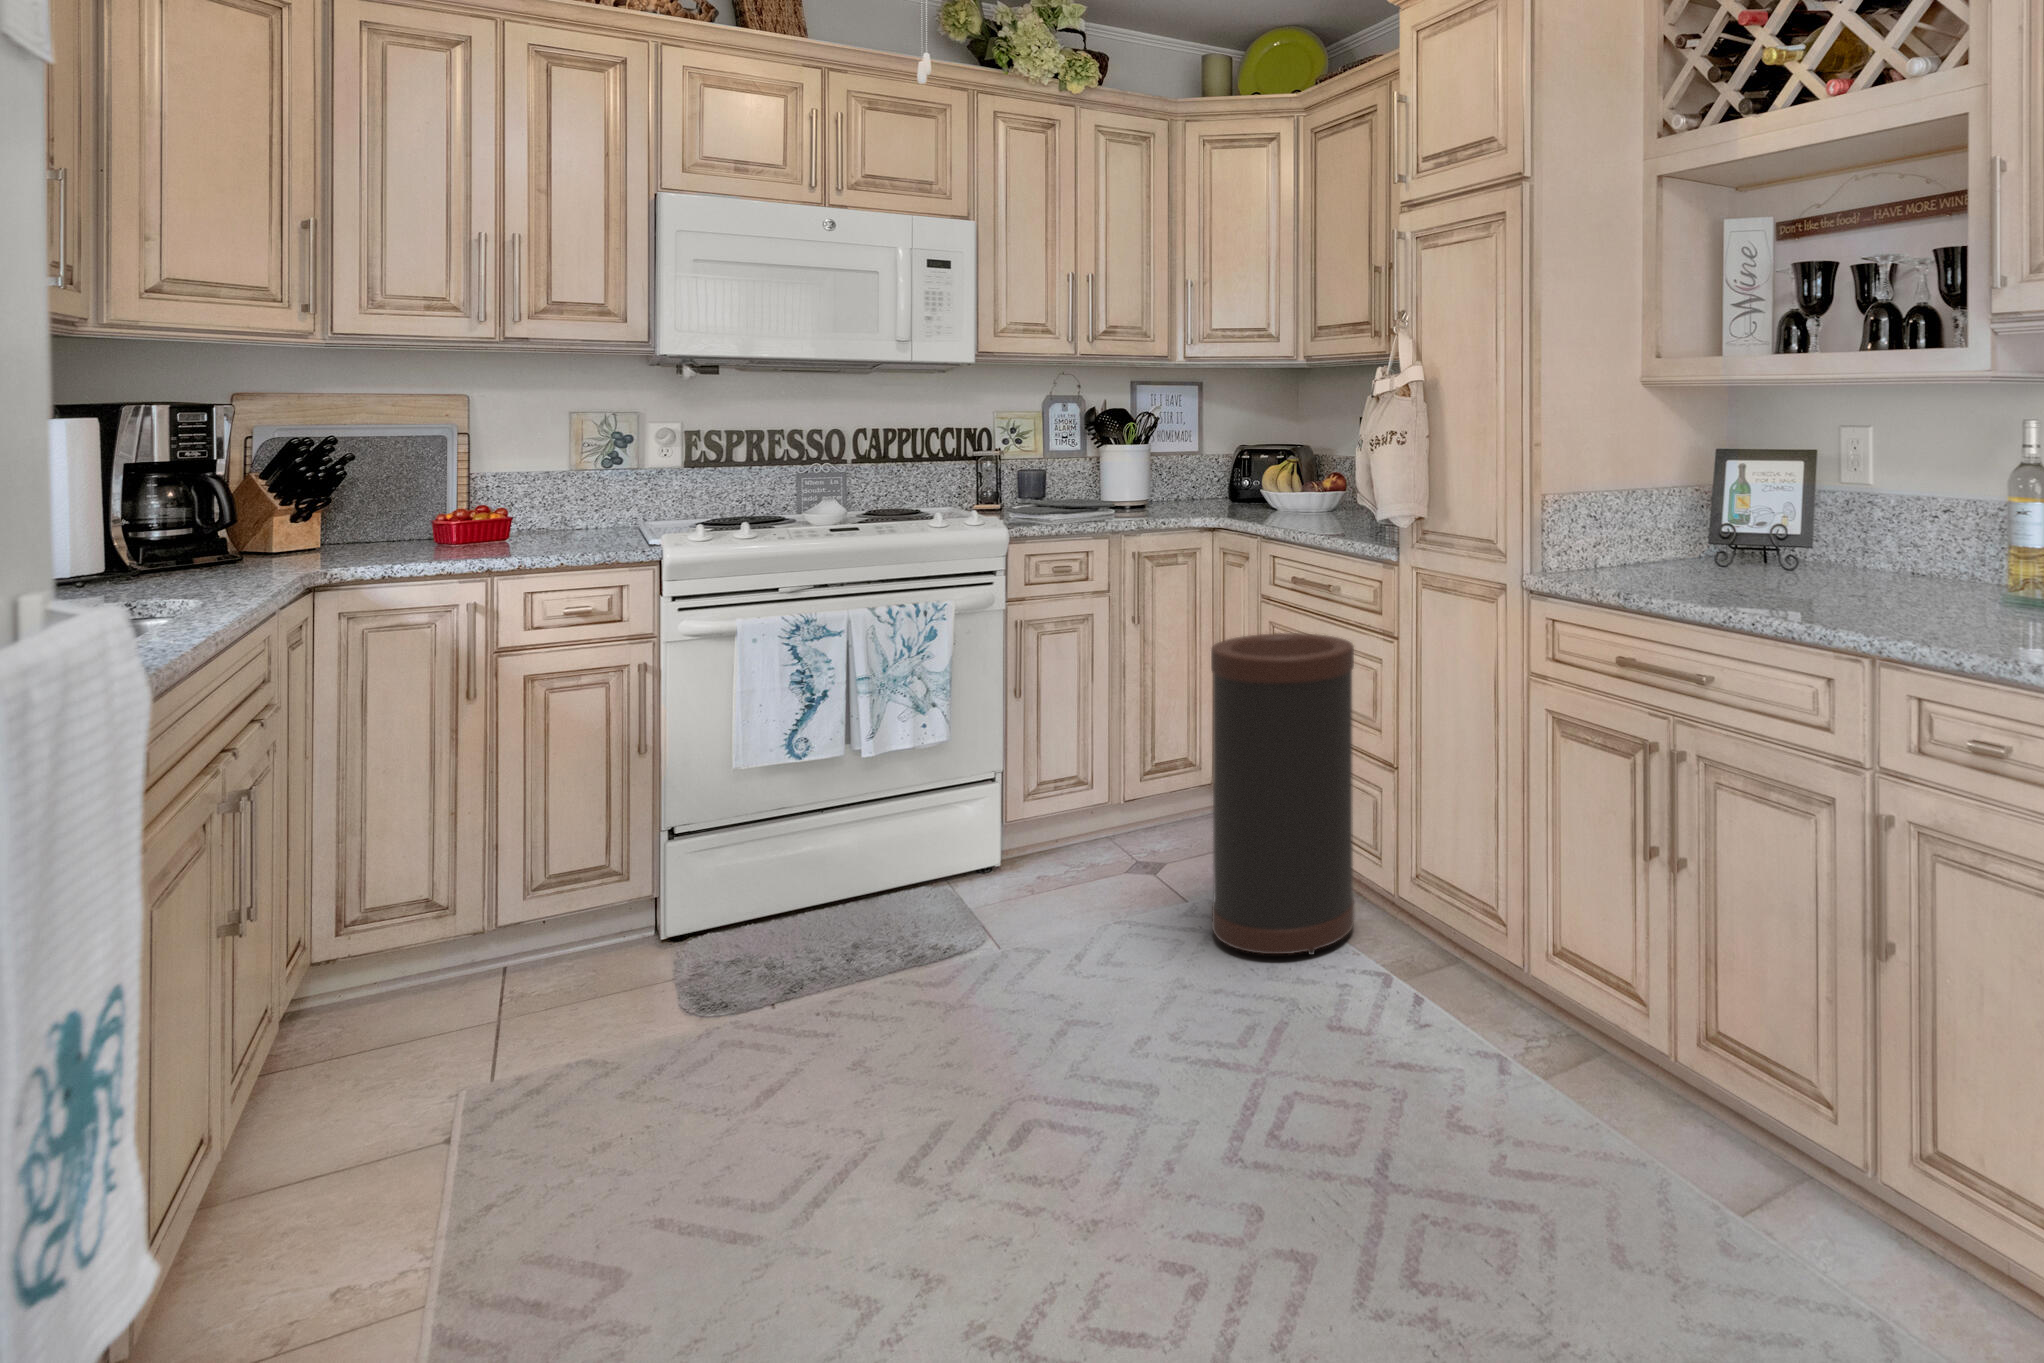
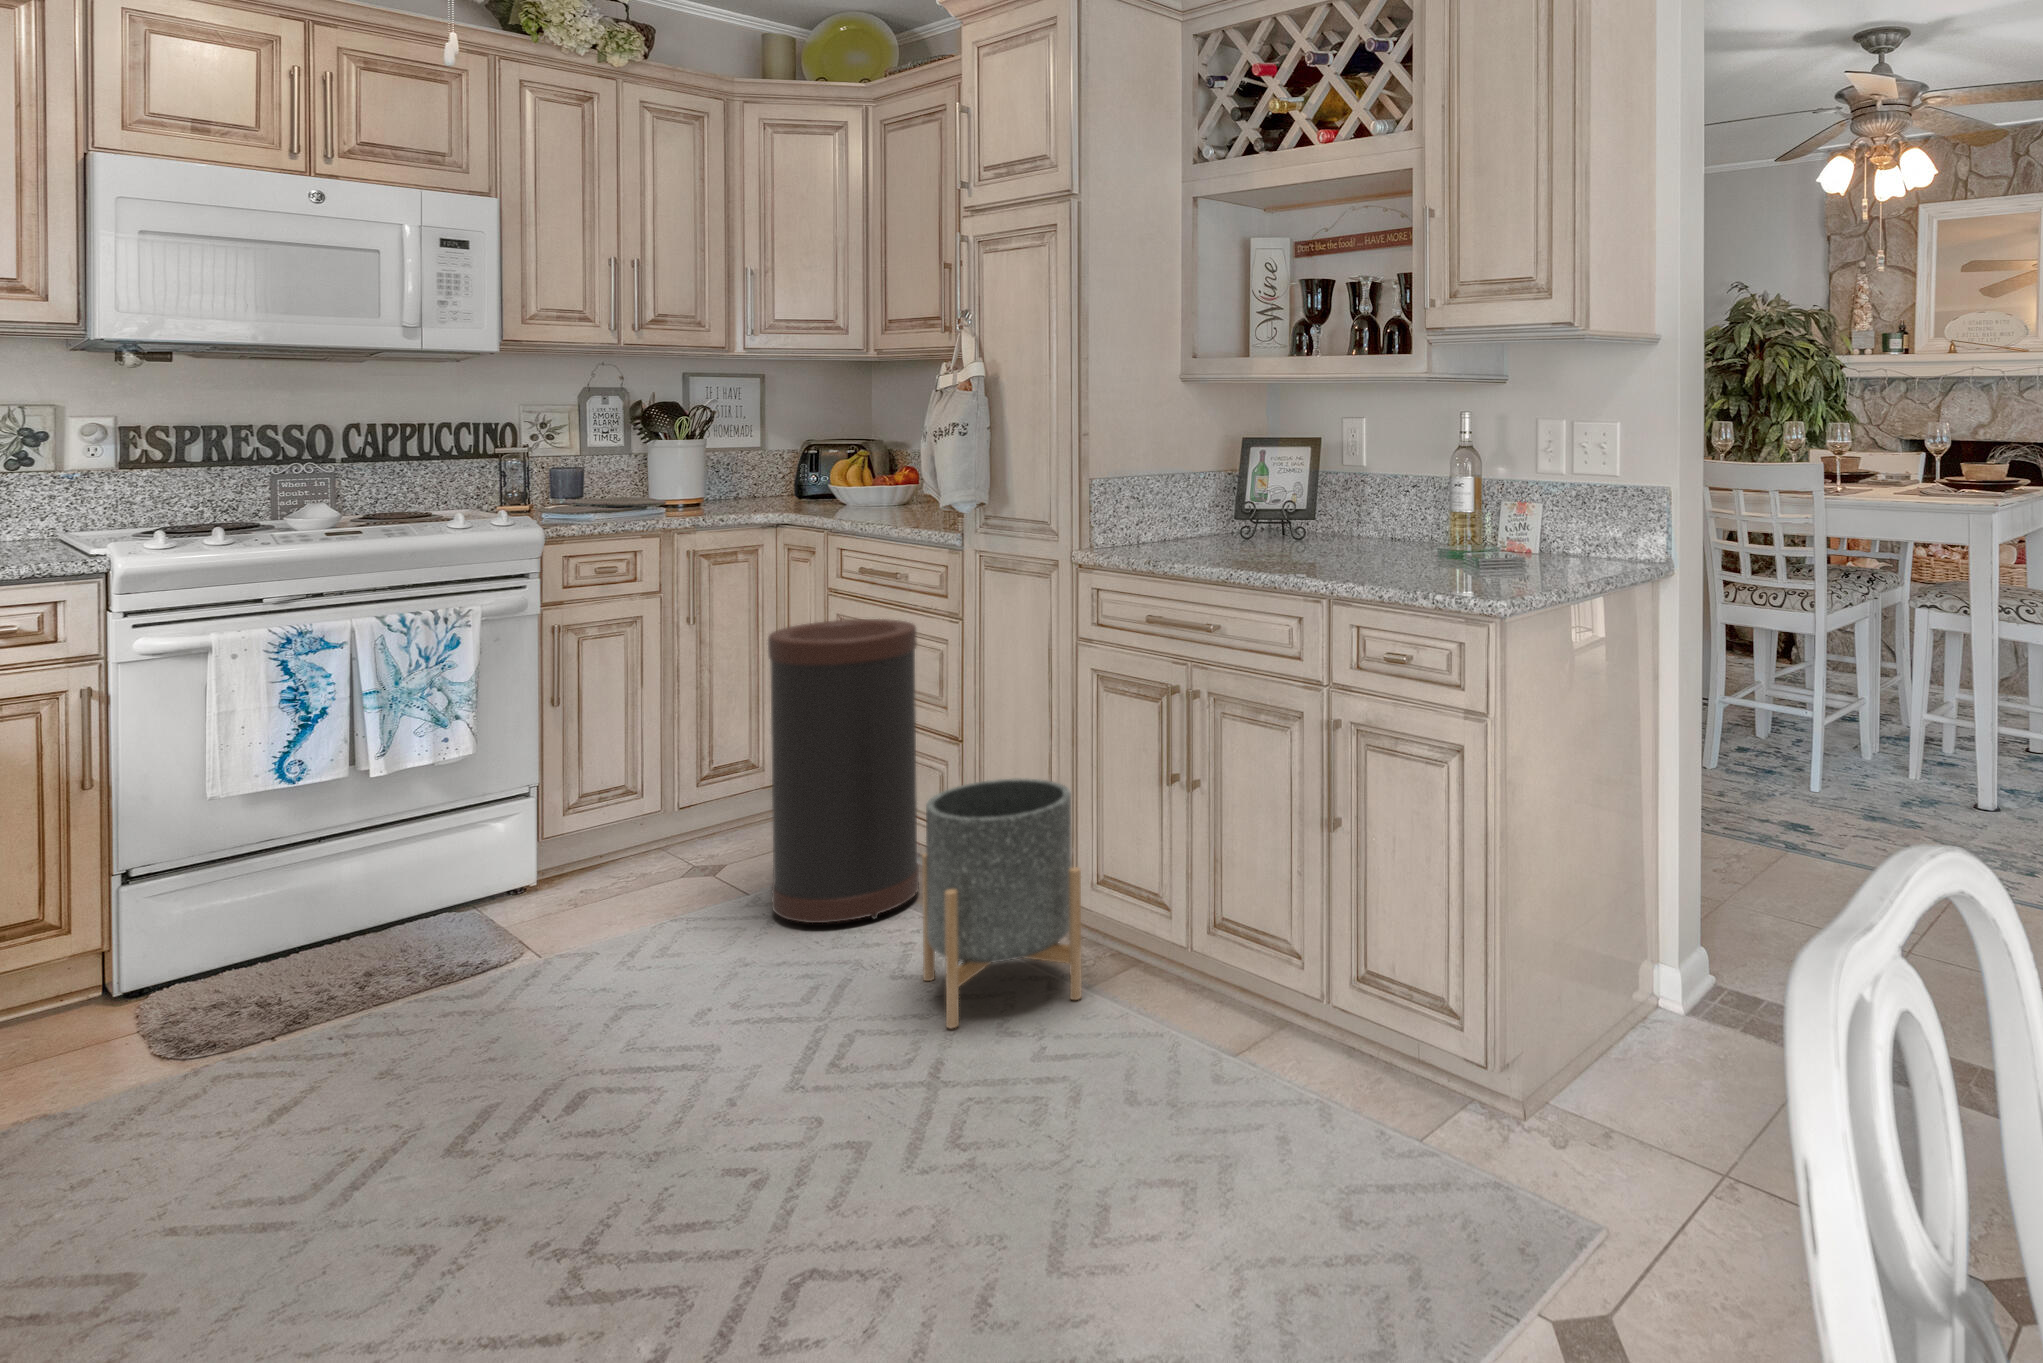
planter: none [1367,825,1542,1111] -> present [922,778,1082,1028]

